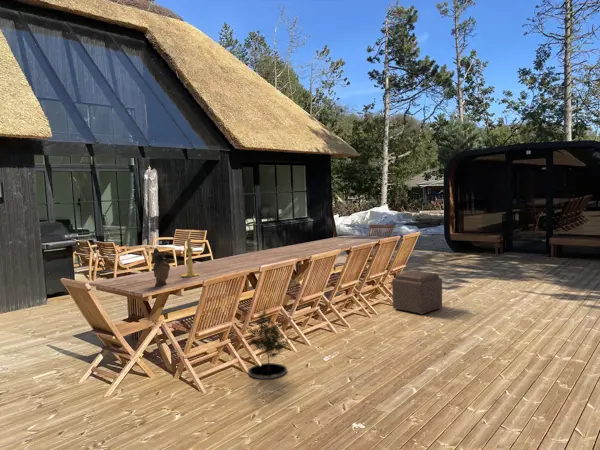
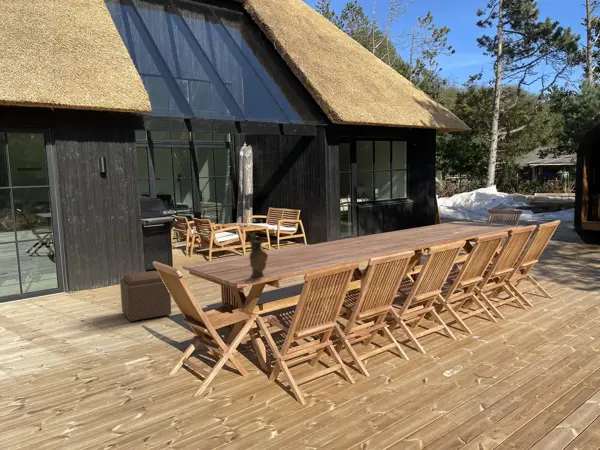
candle holder: present [181,238,199,277] -> none [279,223,300,267]
ottoman: present [392,271,442,314] -> present [120,271,171,322]
potted tree: present [247,307,288,379] -> none [350,304,405,393]

